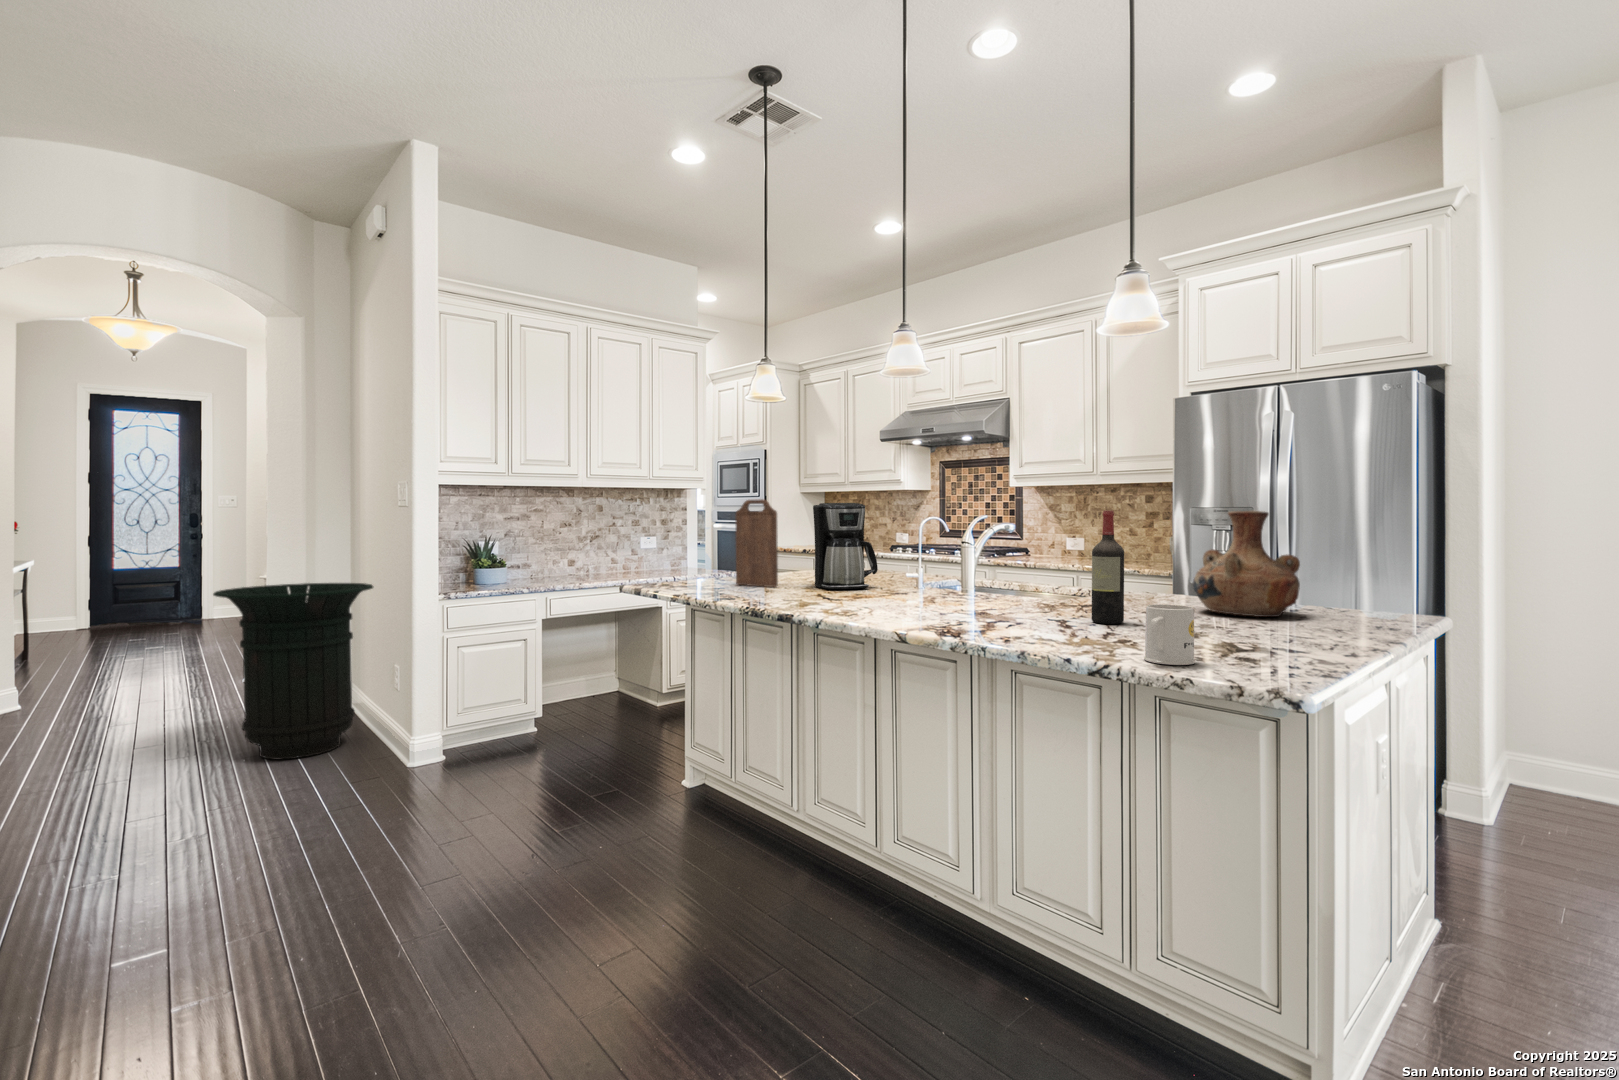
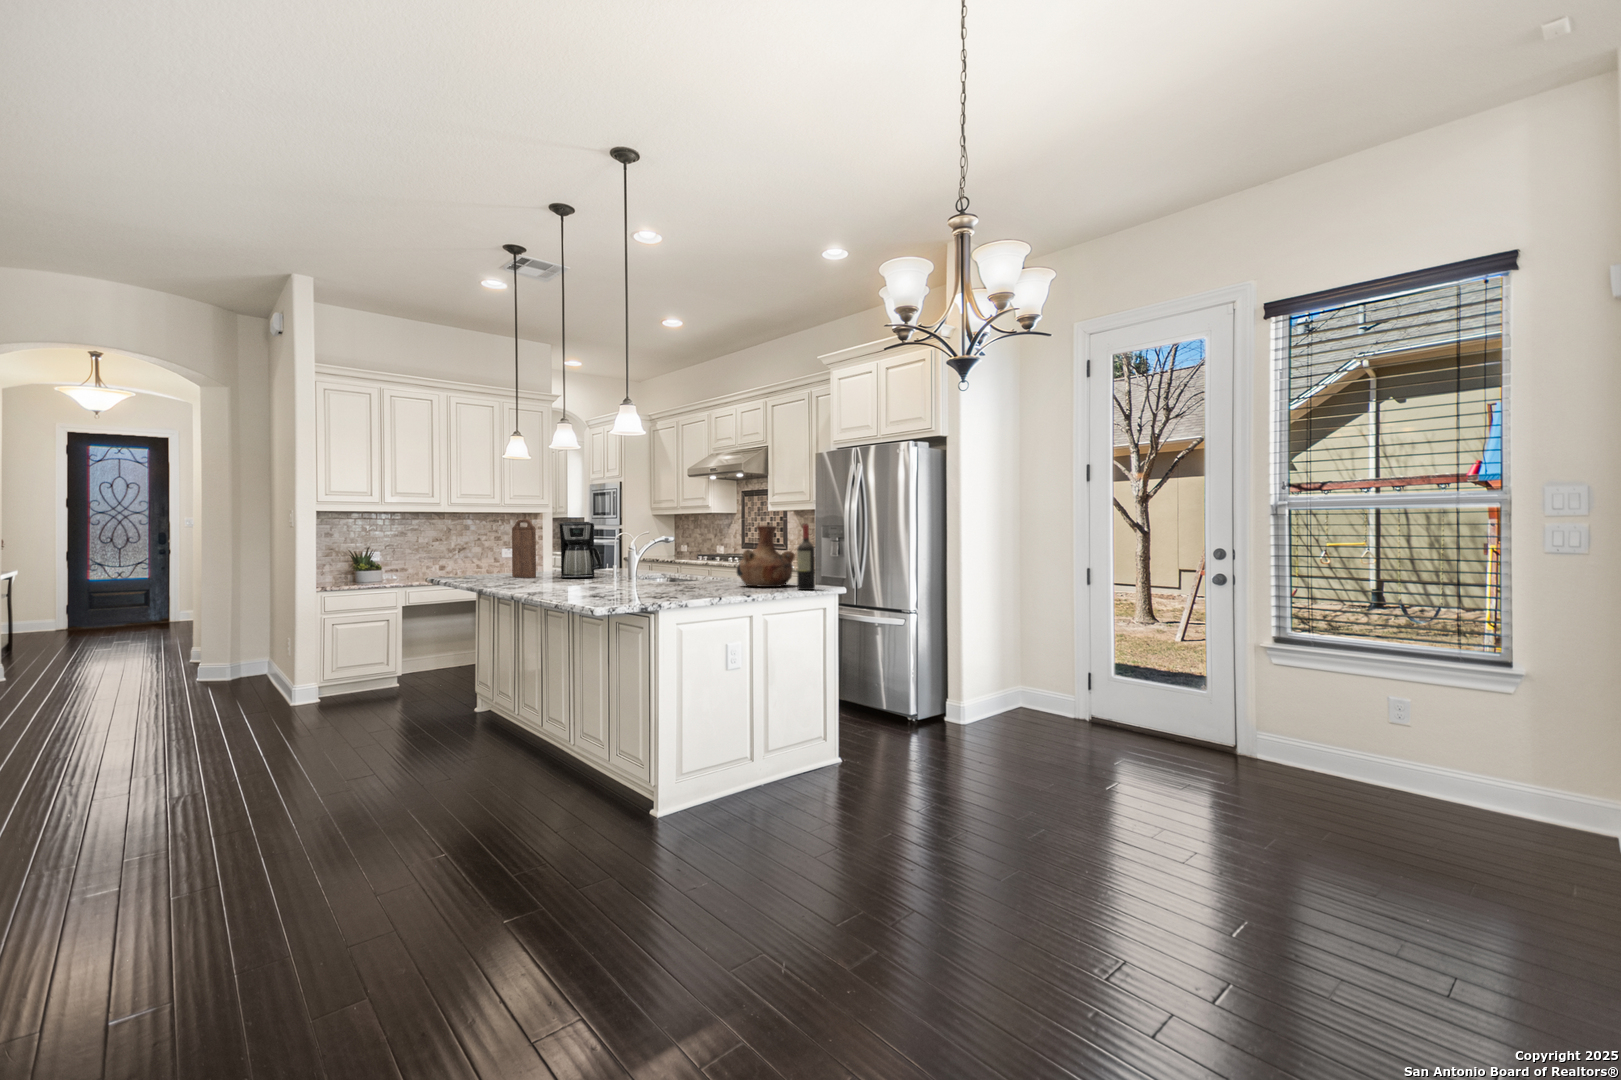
wine bottle: present [1092,510,1124,624] -> present [797,524,815,590]
trash can: present [213,583,373,760] -> none [153,581,277,706]
mug: present [1144,604,1195,665] -> none [601,571,631,600]

